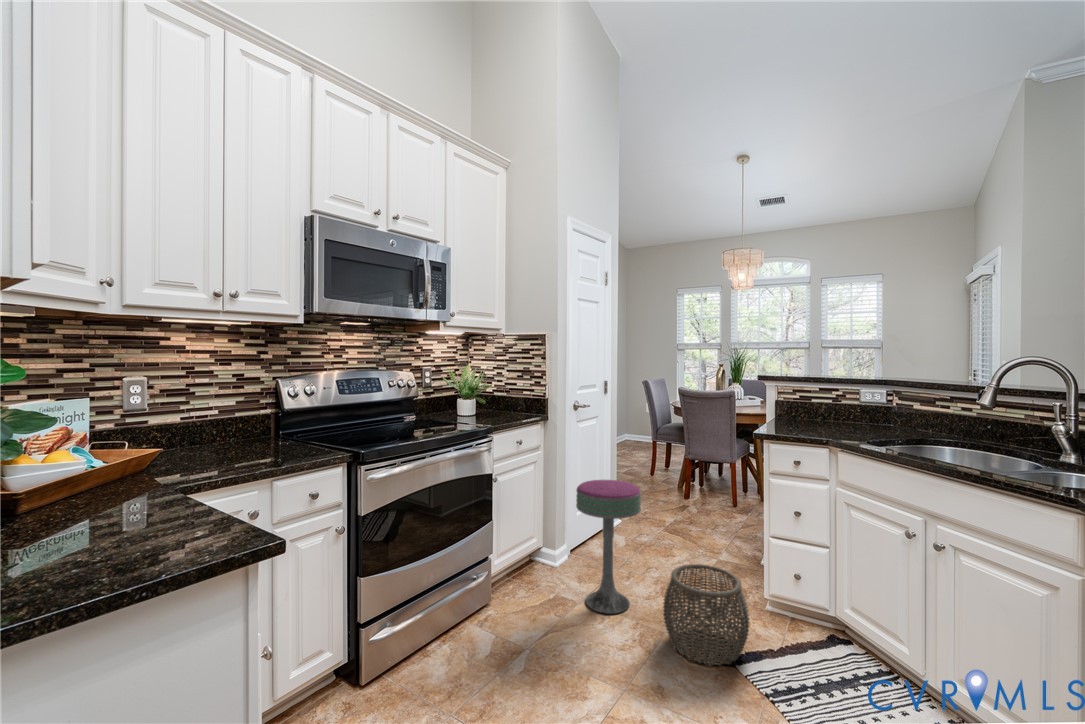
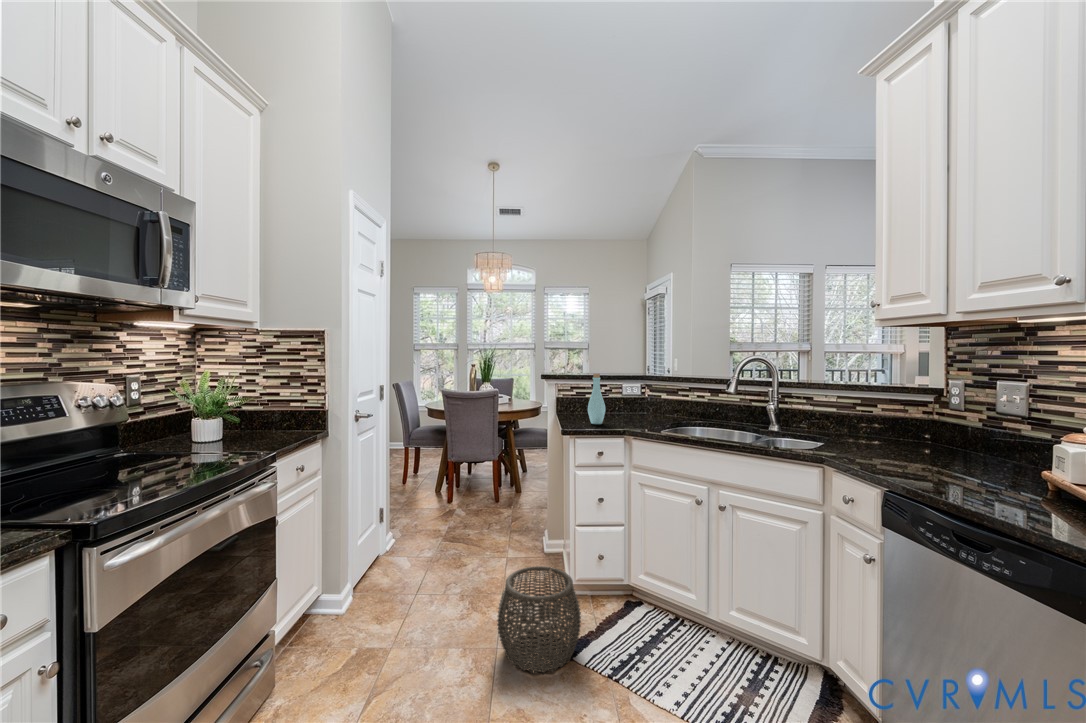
bottle: none [798,374,822,432] -> present [588,374,605,424]
bar stool: present [576,480,641,614] -> none [385,496,460,655]

